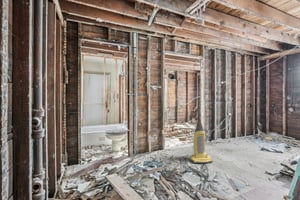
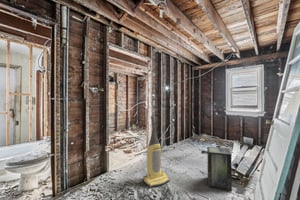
storage box: none [248,138,273,178] -> present [207,147,232,191]

